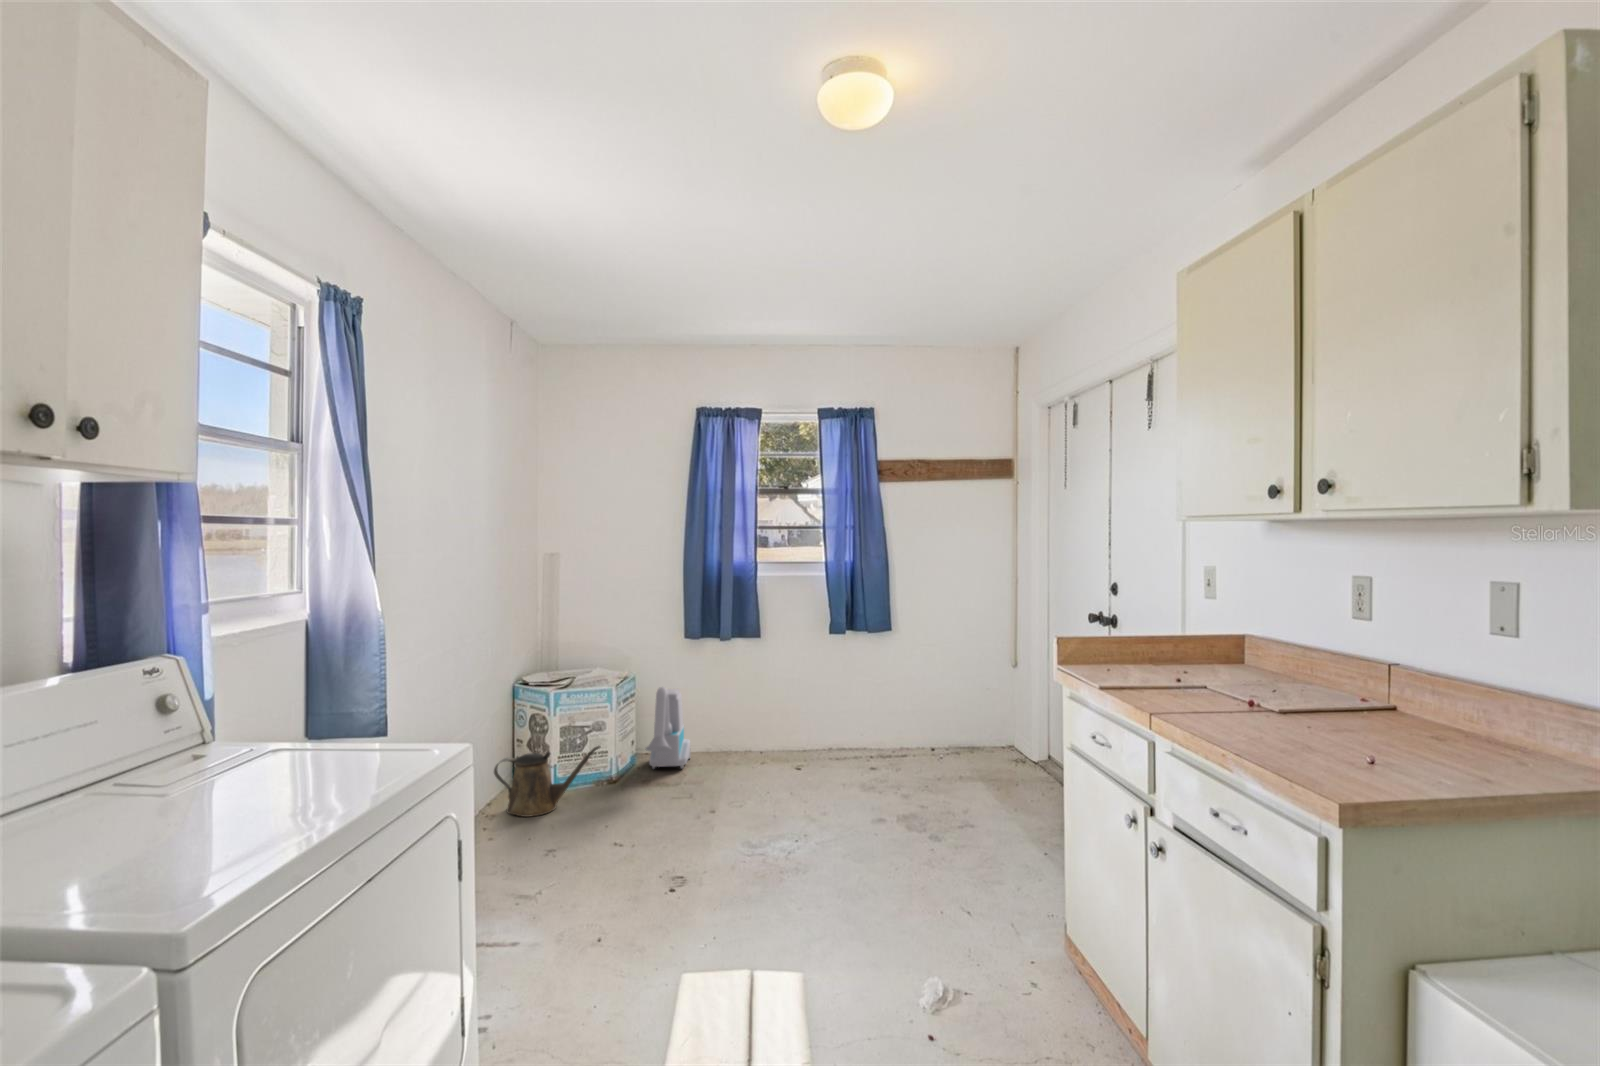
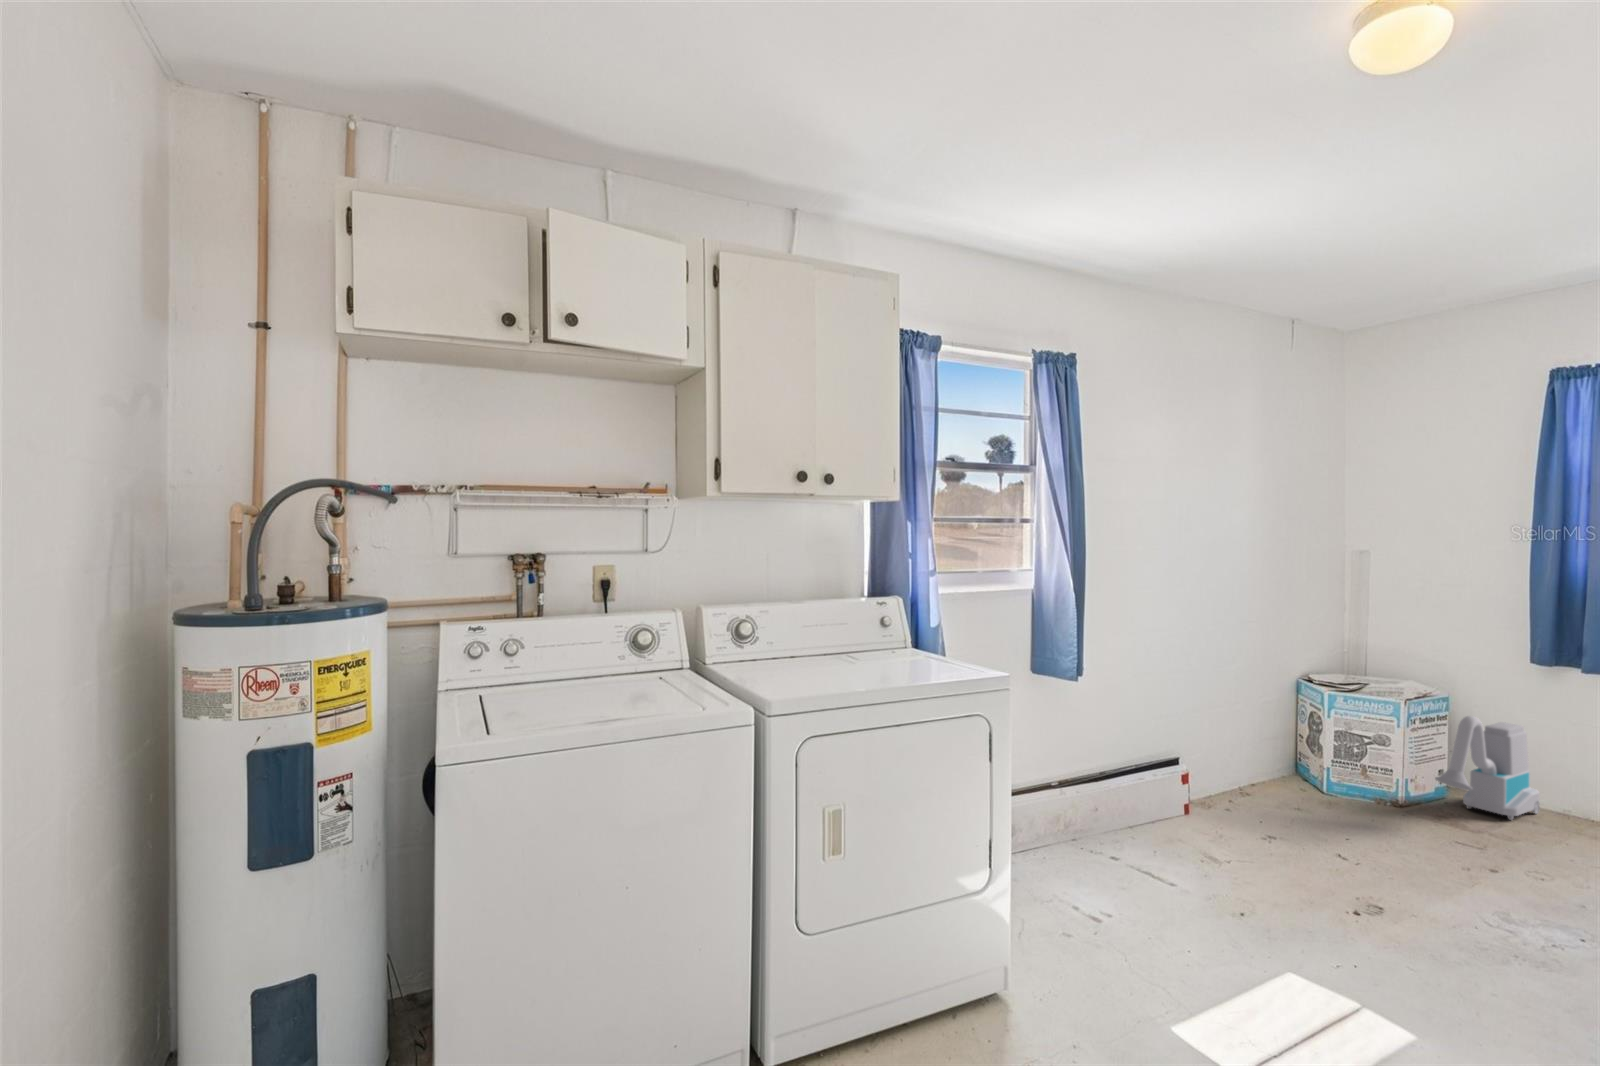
watering can: present [494,745,600,817] -> none [1252,745,1362,808]

